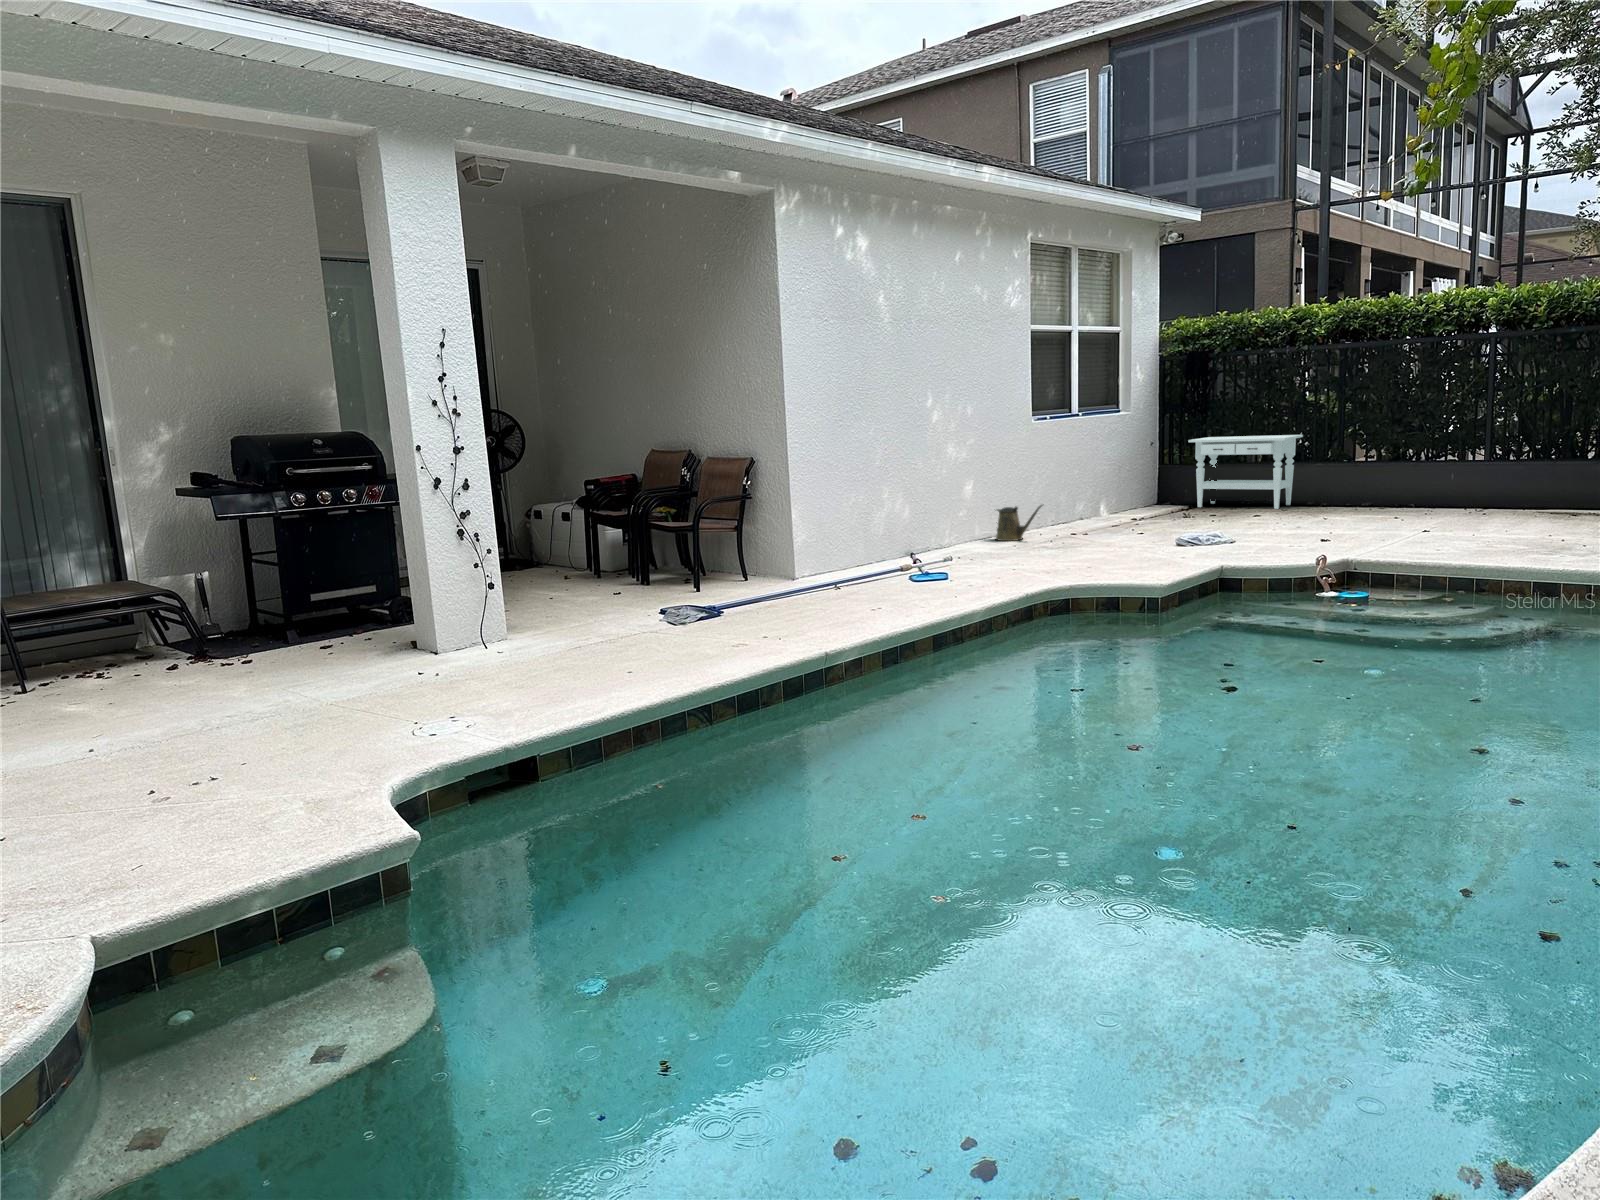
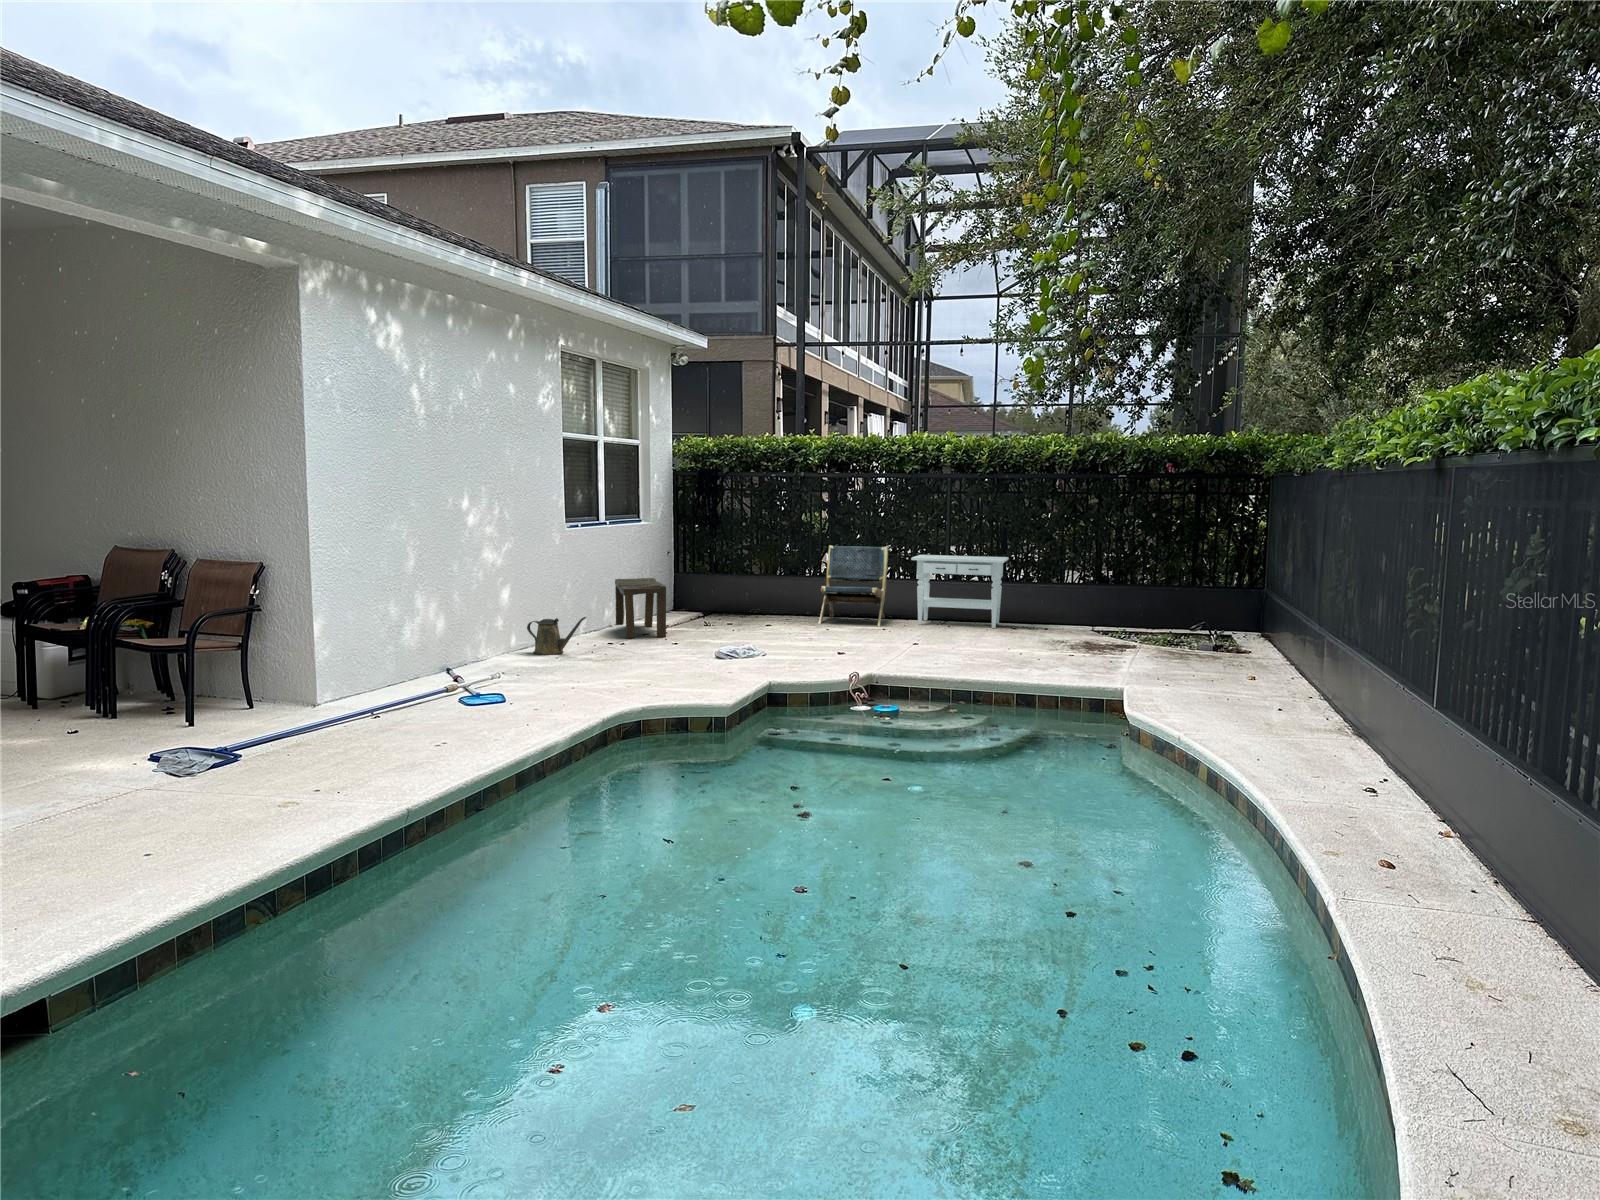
lounge chair: none [1314,424,1410,515] -> present [818,545,888,626]
side table: present [1188,435,1303,509] -> present [911,555,1009,628]
bench: none [1086,468,1133,527] -> present [615,578,666,638]

